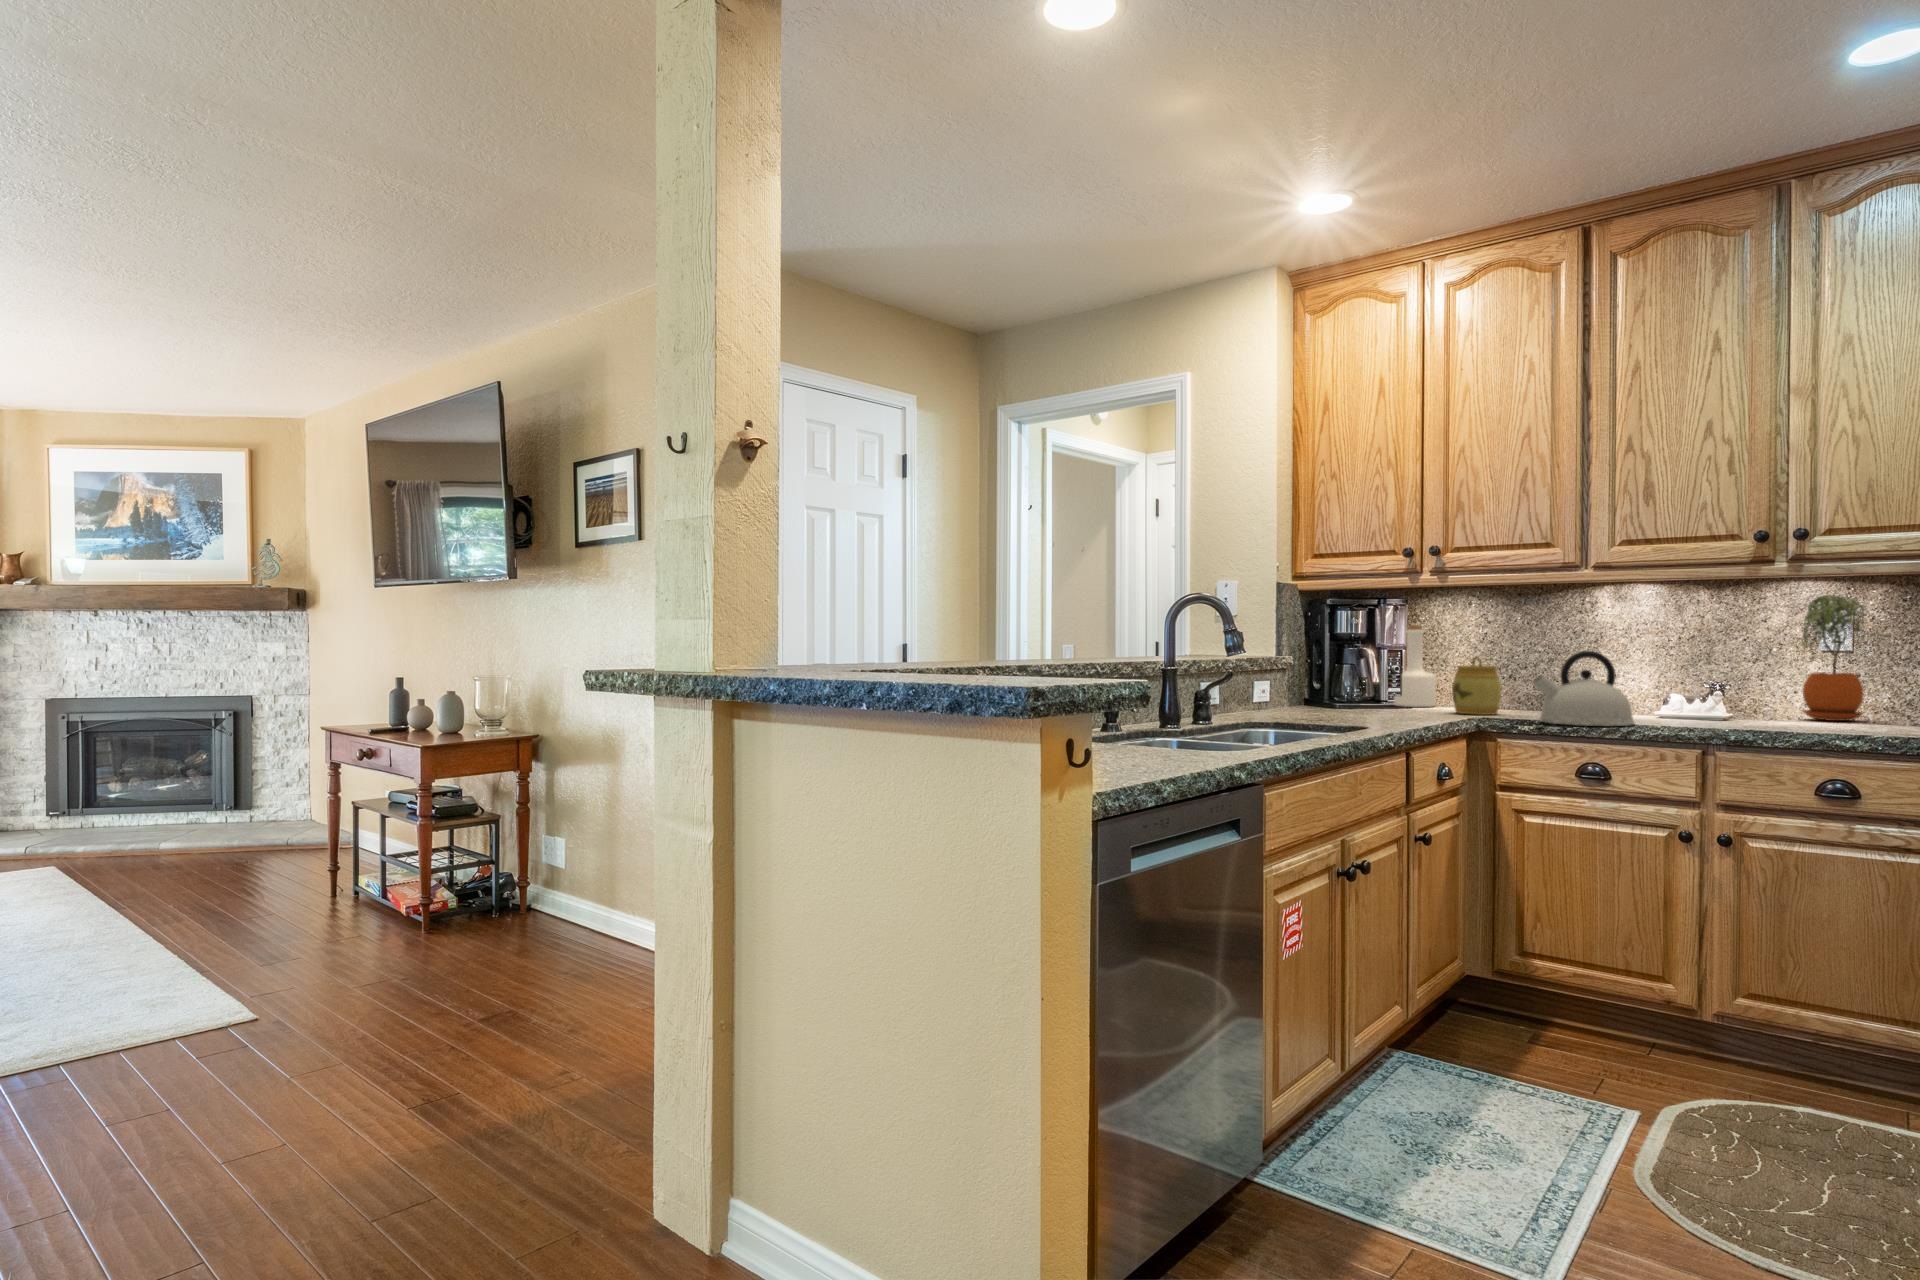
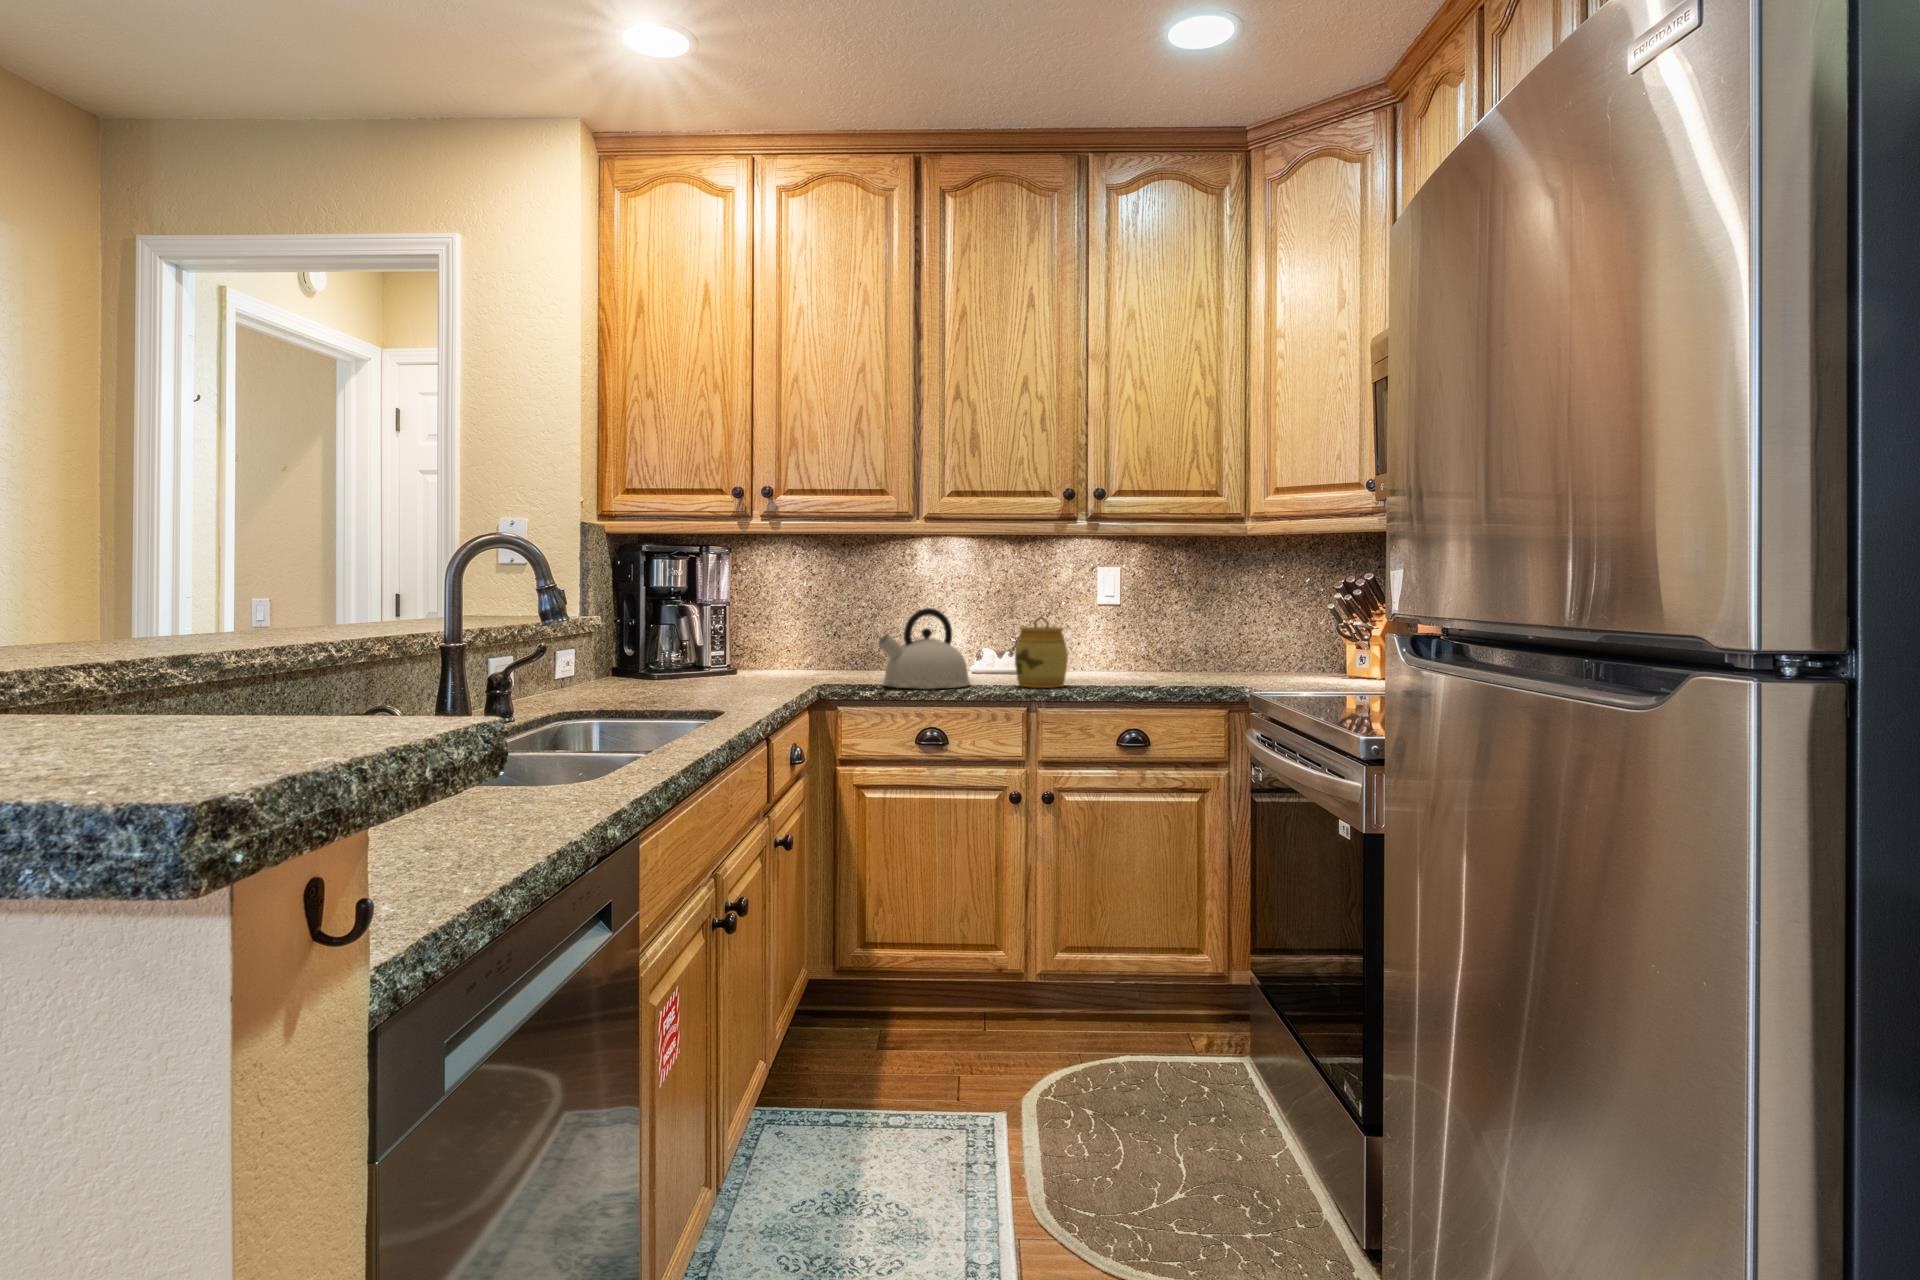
potted plant: present [1796,595,1866,721] -> none [1082,554,1133,671]
bottle: present [1394,625,1436,707] -> none [715,578,761,672]
jar: present [1452,656,1501,715] -> present [1015,616,1068,688]

